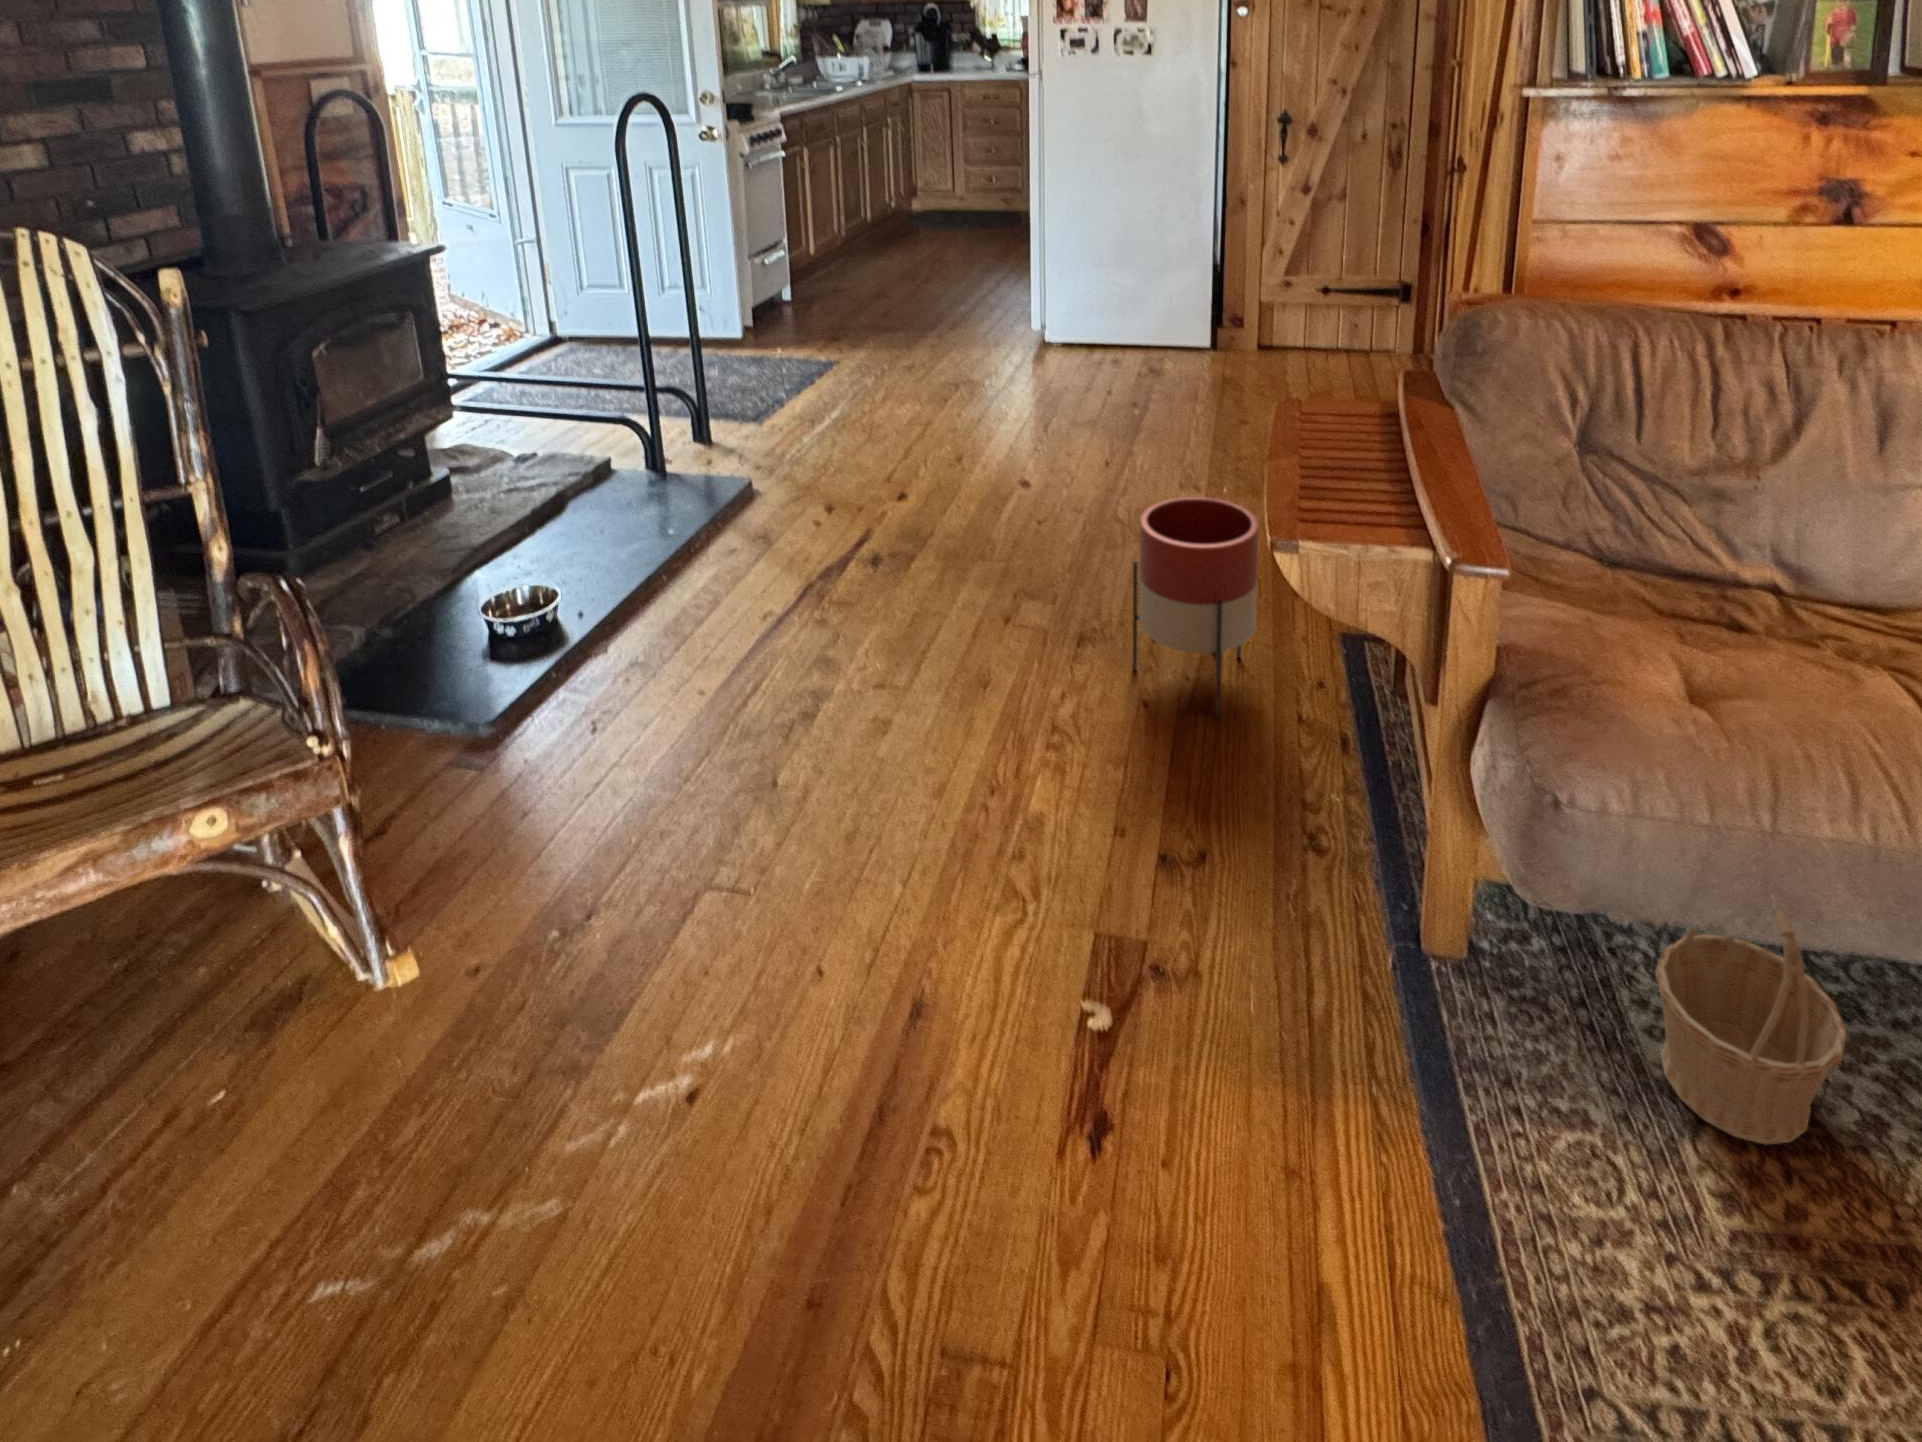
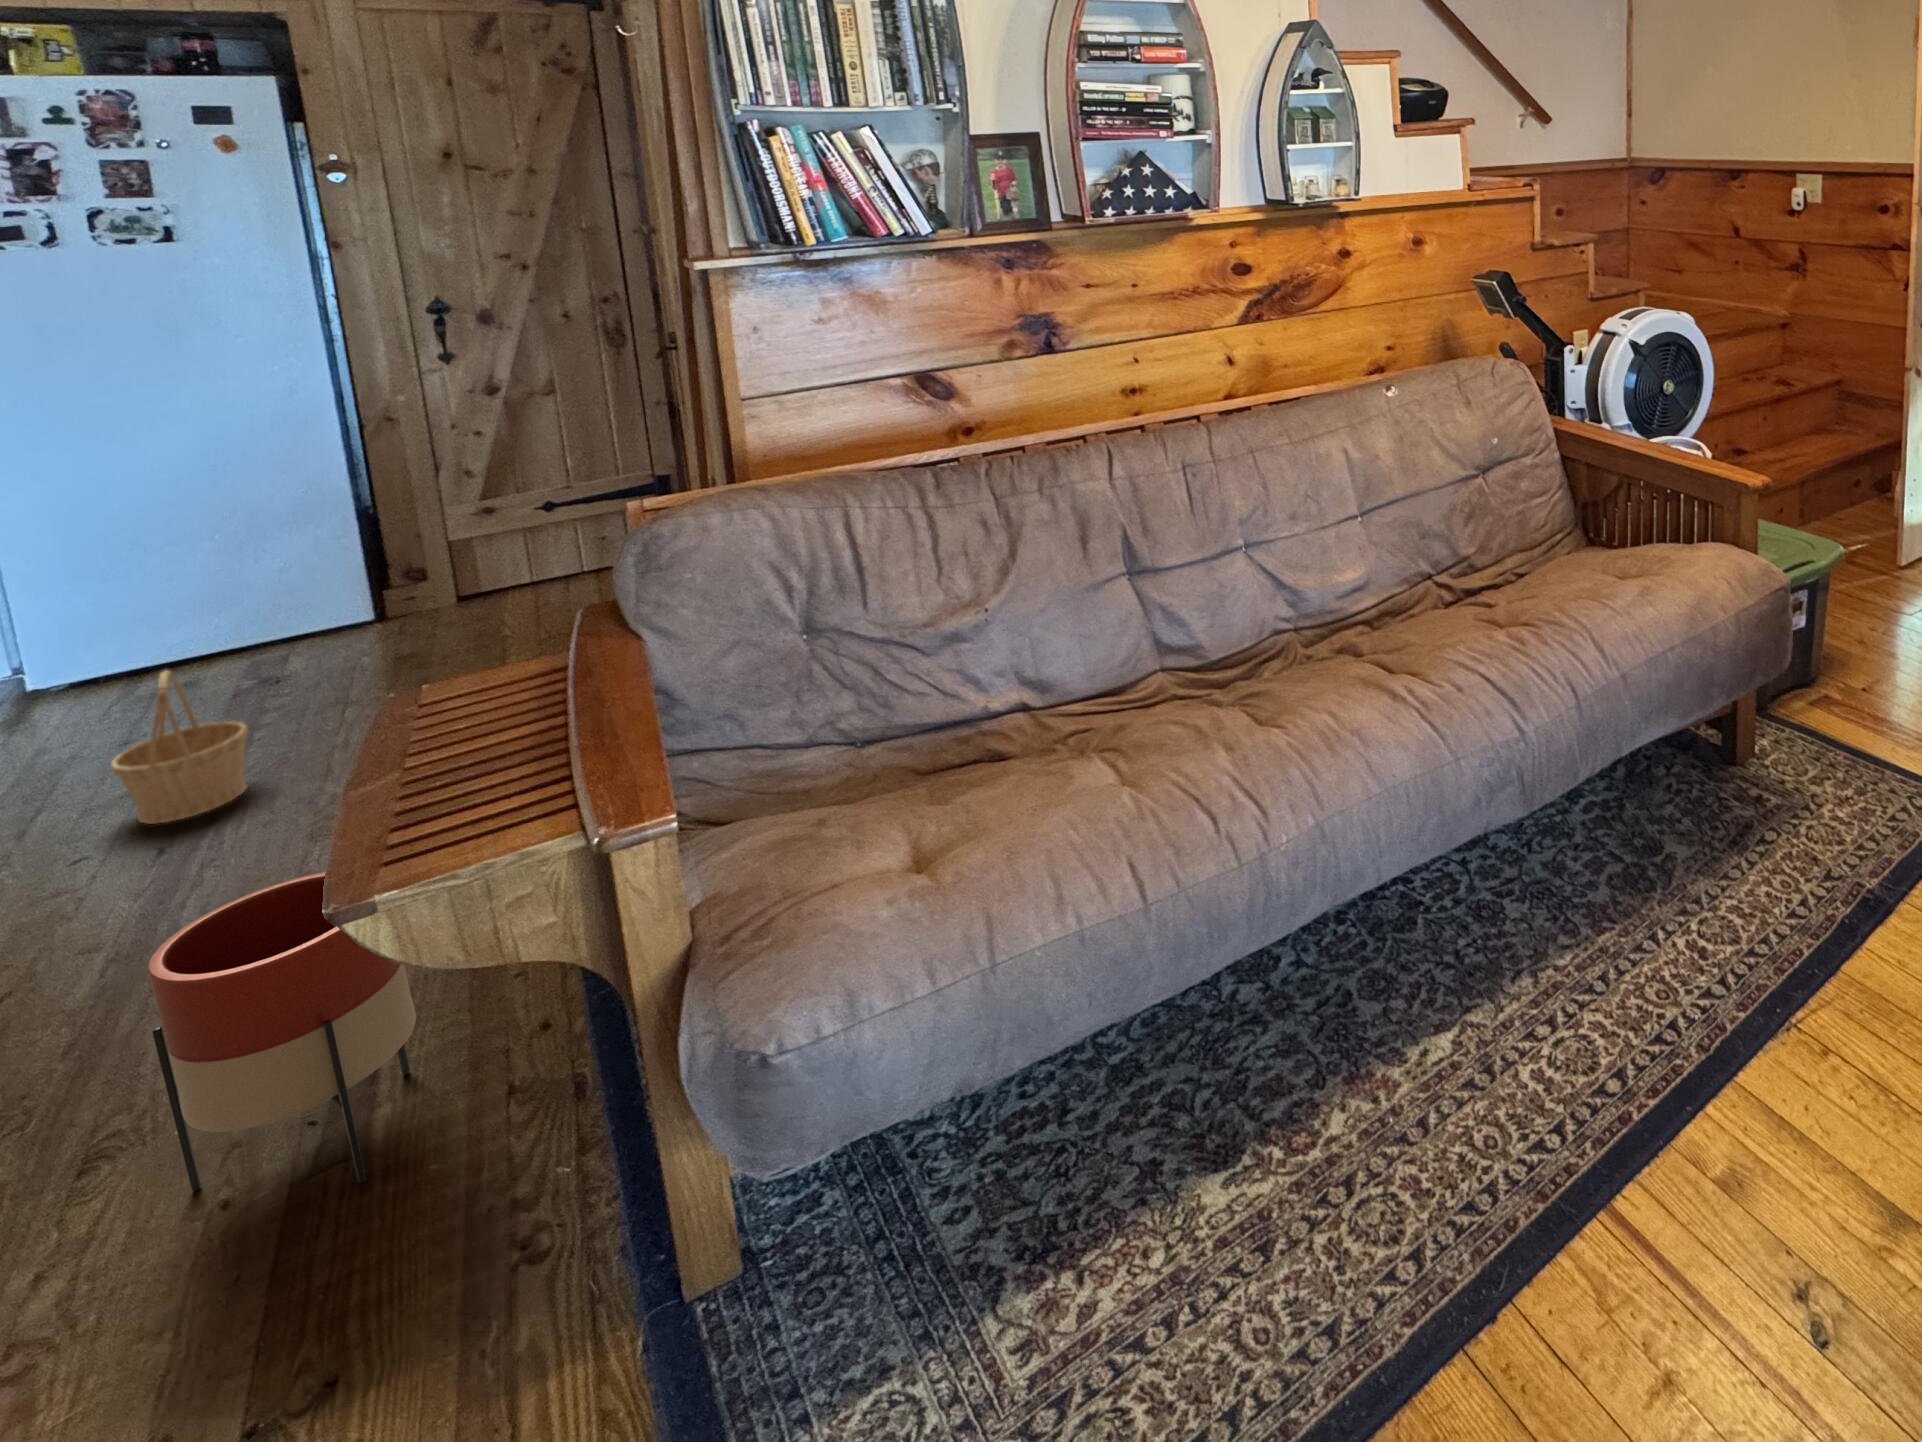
basket: present [1656,910,1847,1145] -> present [110,670,249,824]

